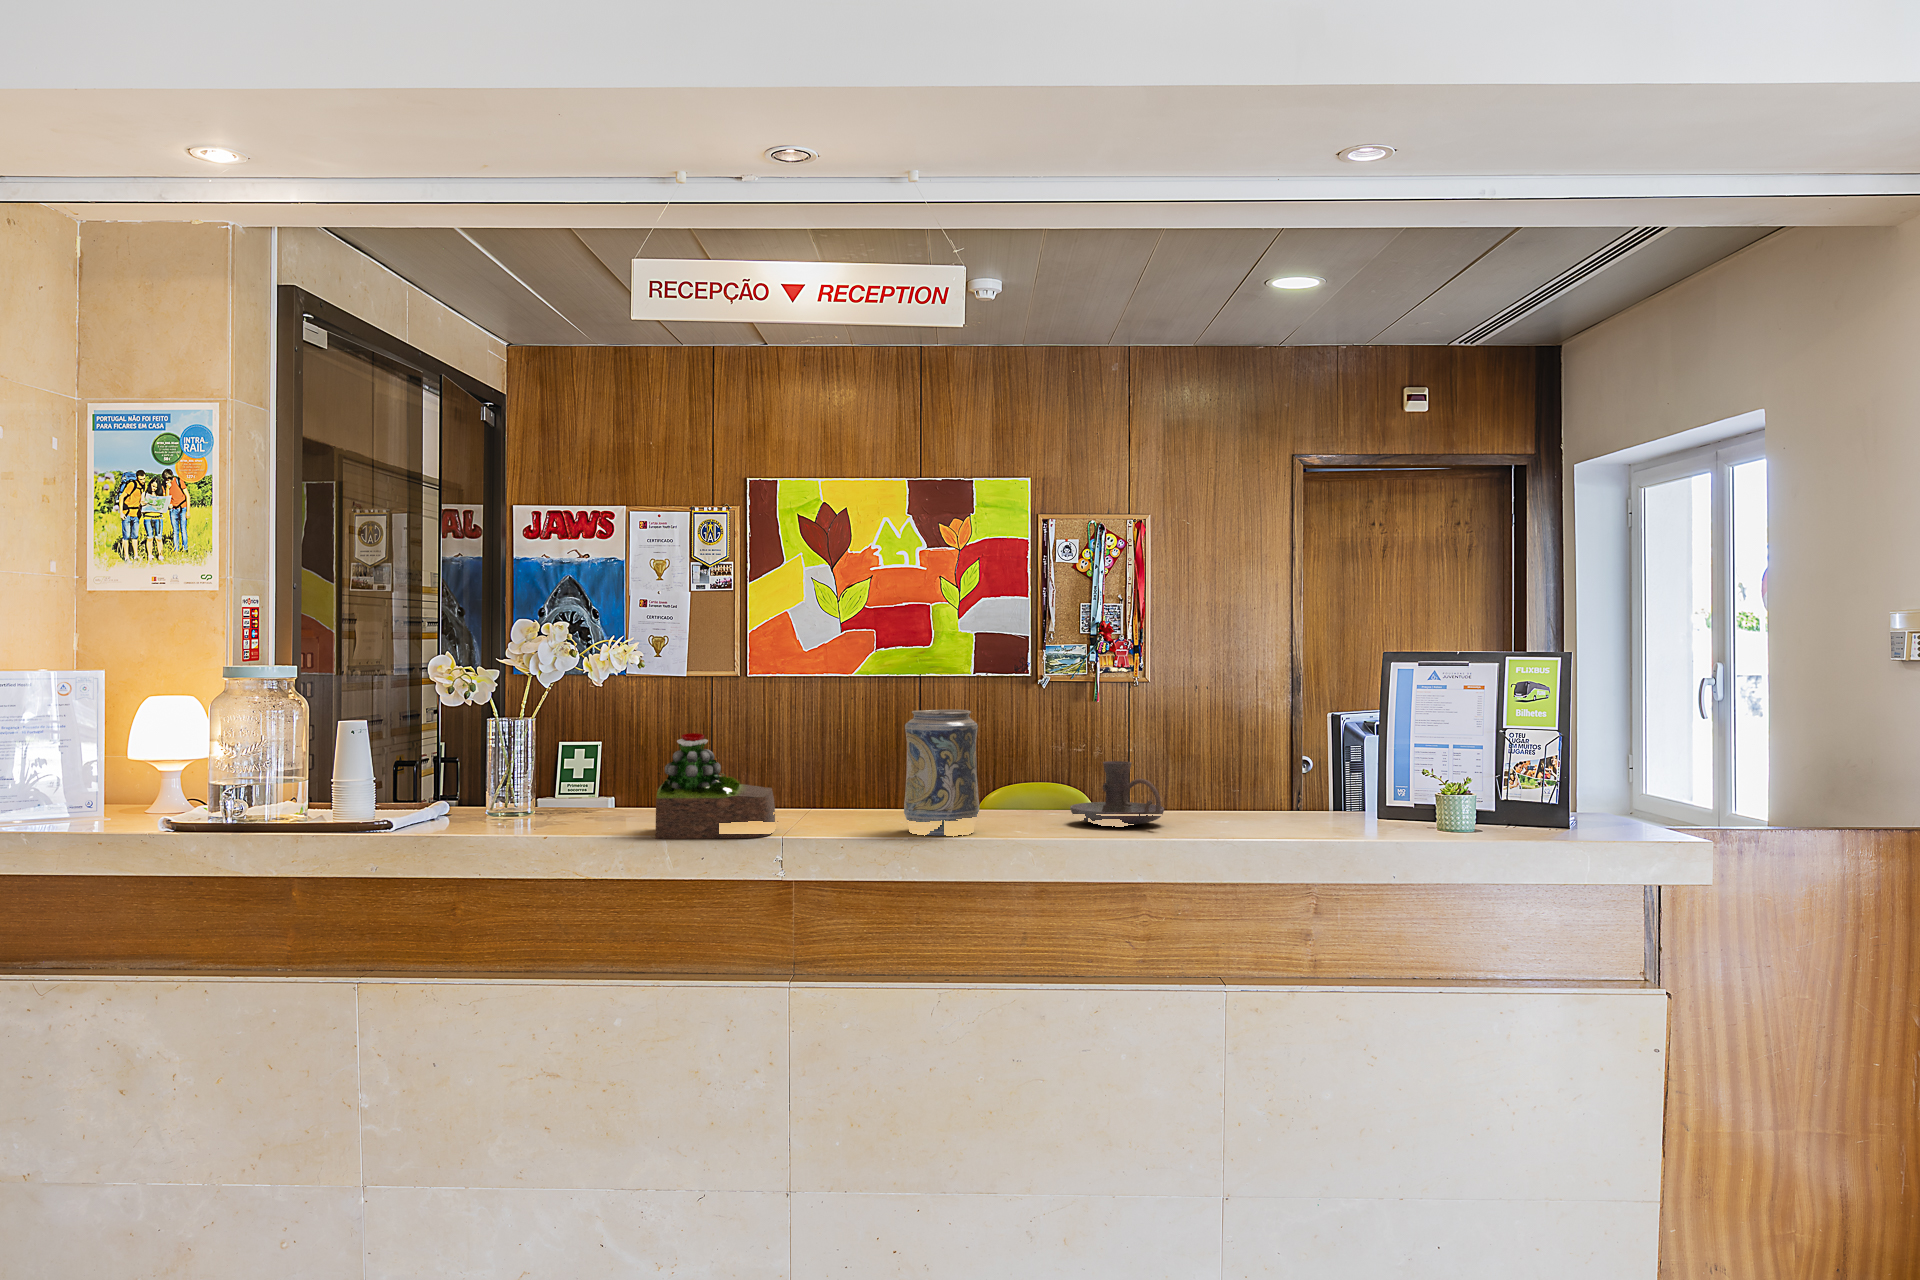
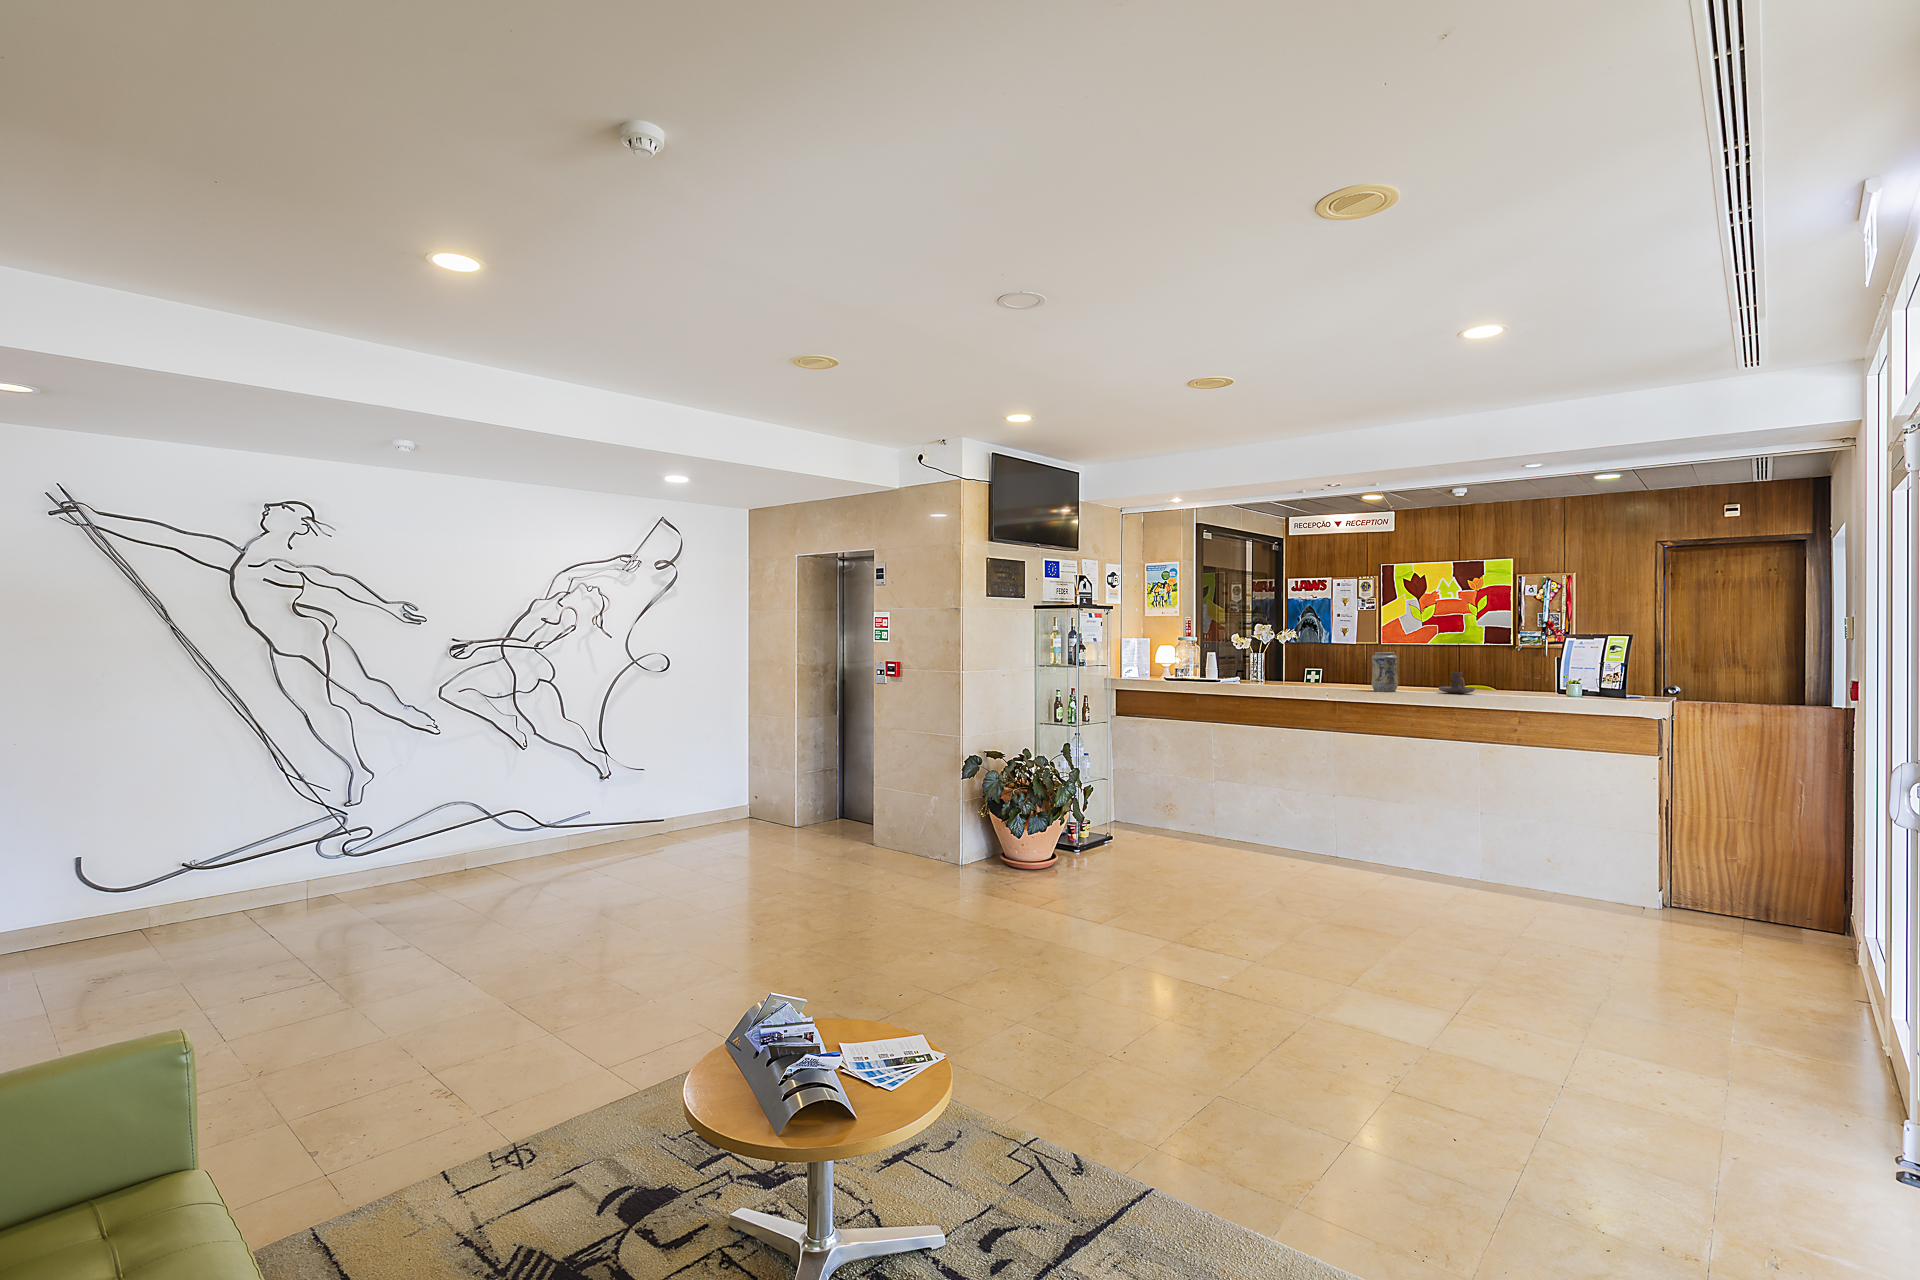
succulent plant: present [656,733,775,839] -> none [1290,658,1332,689]

